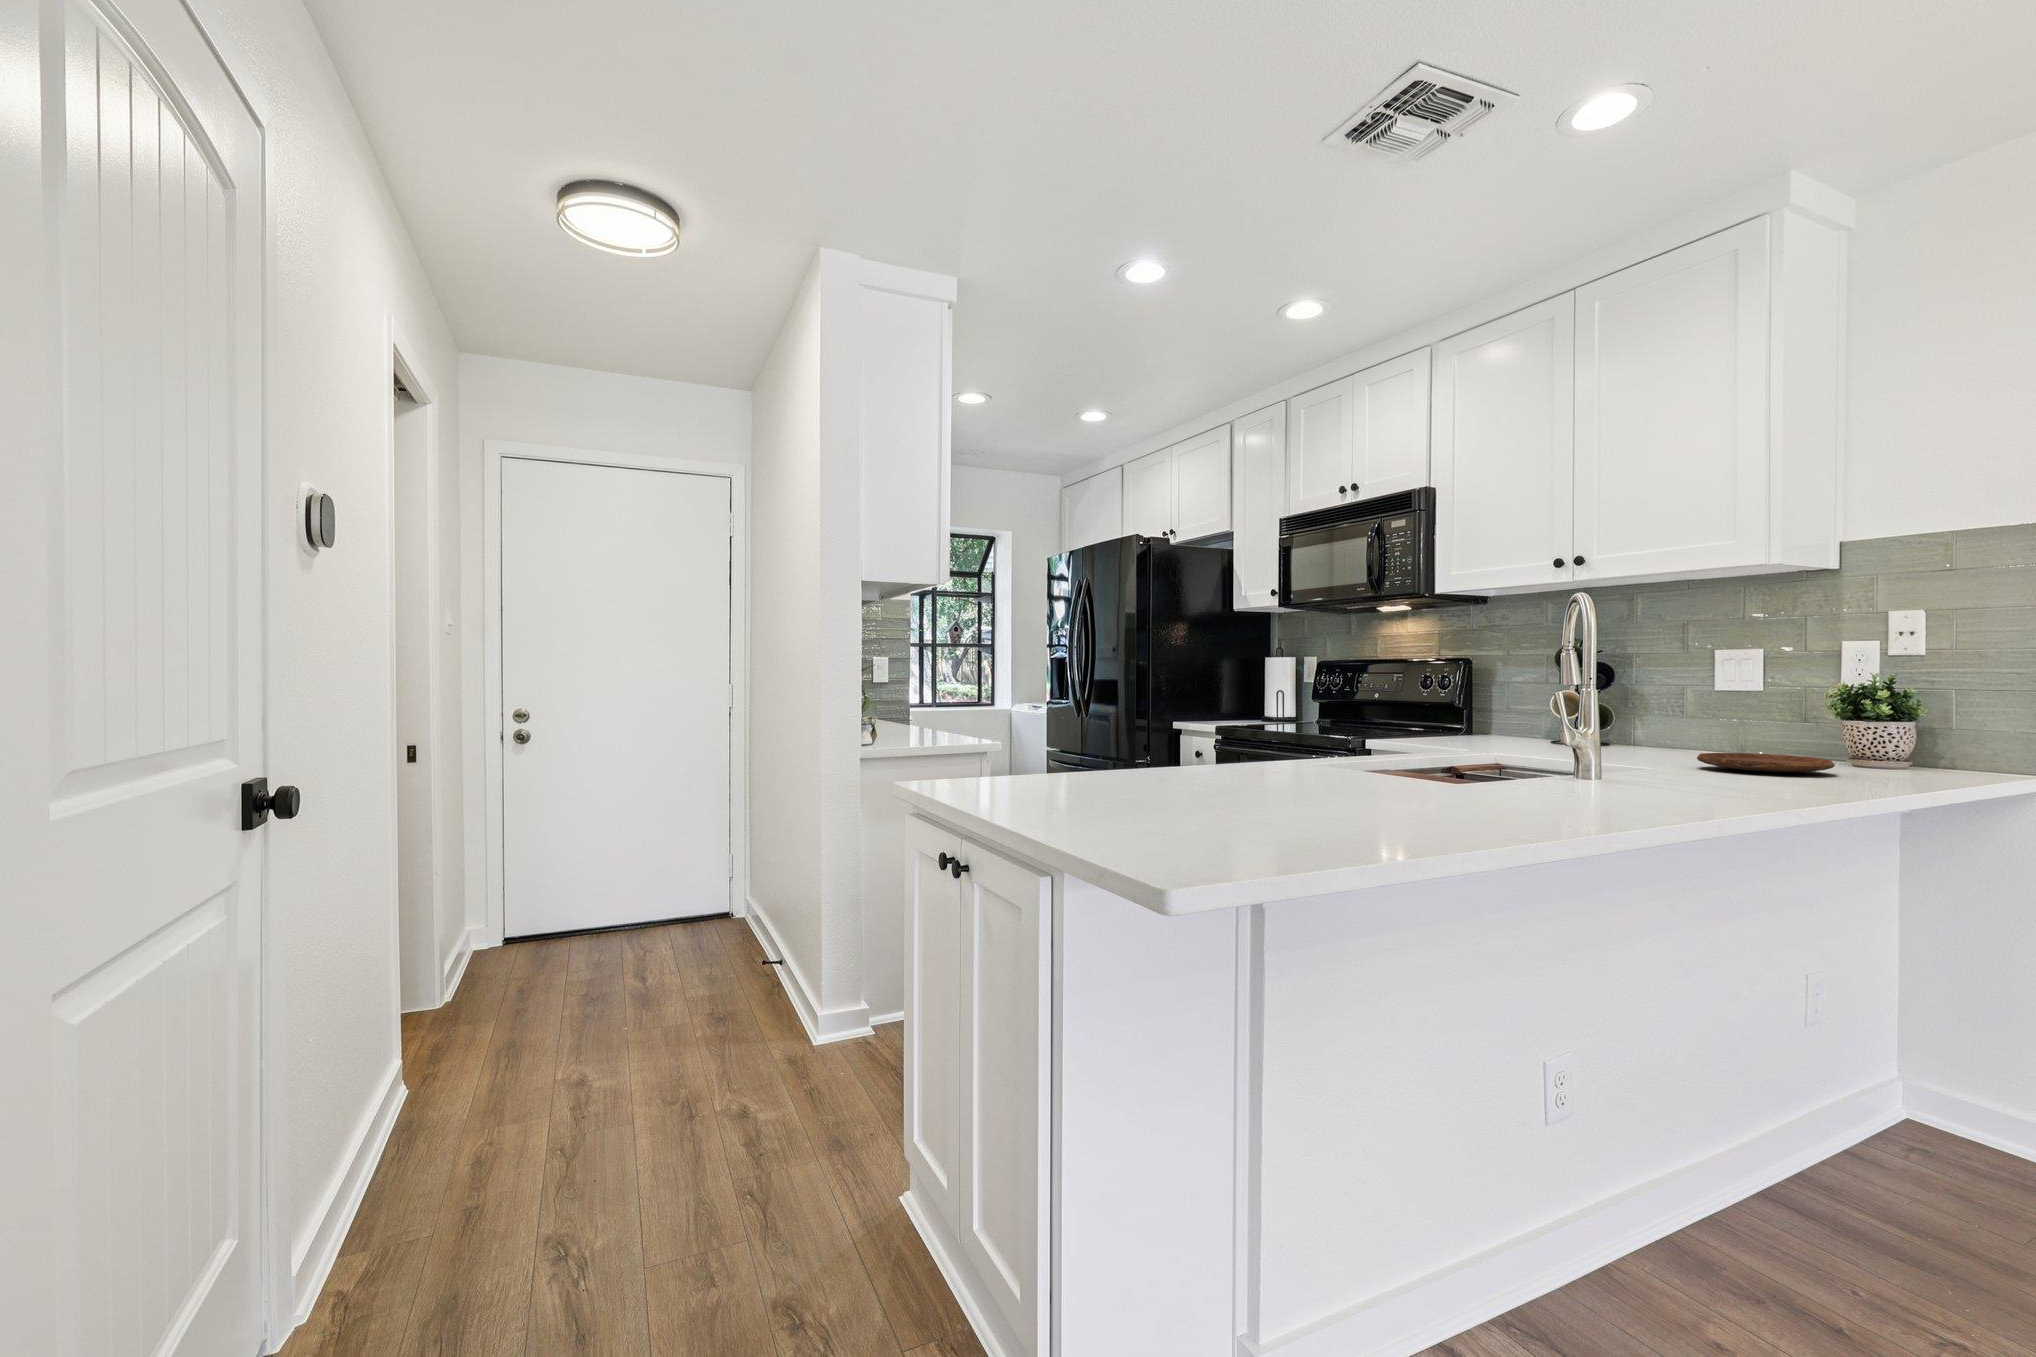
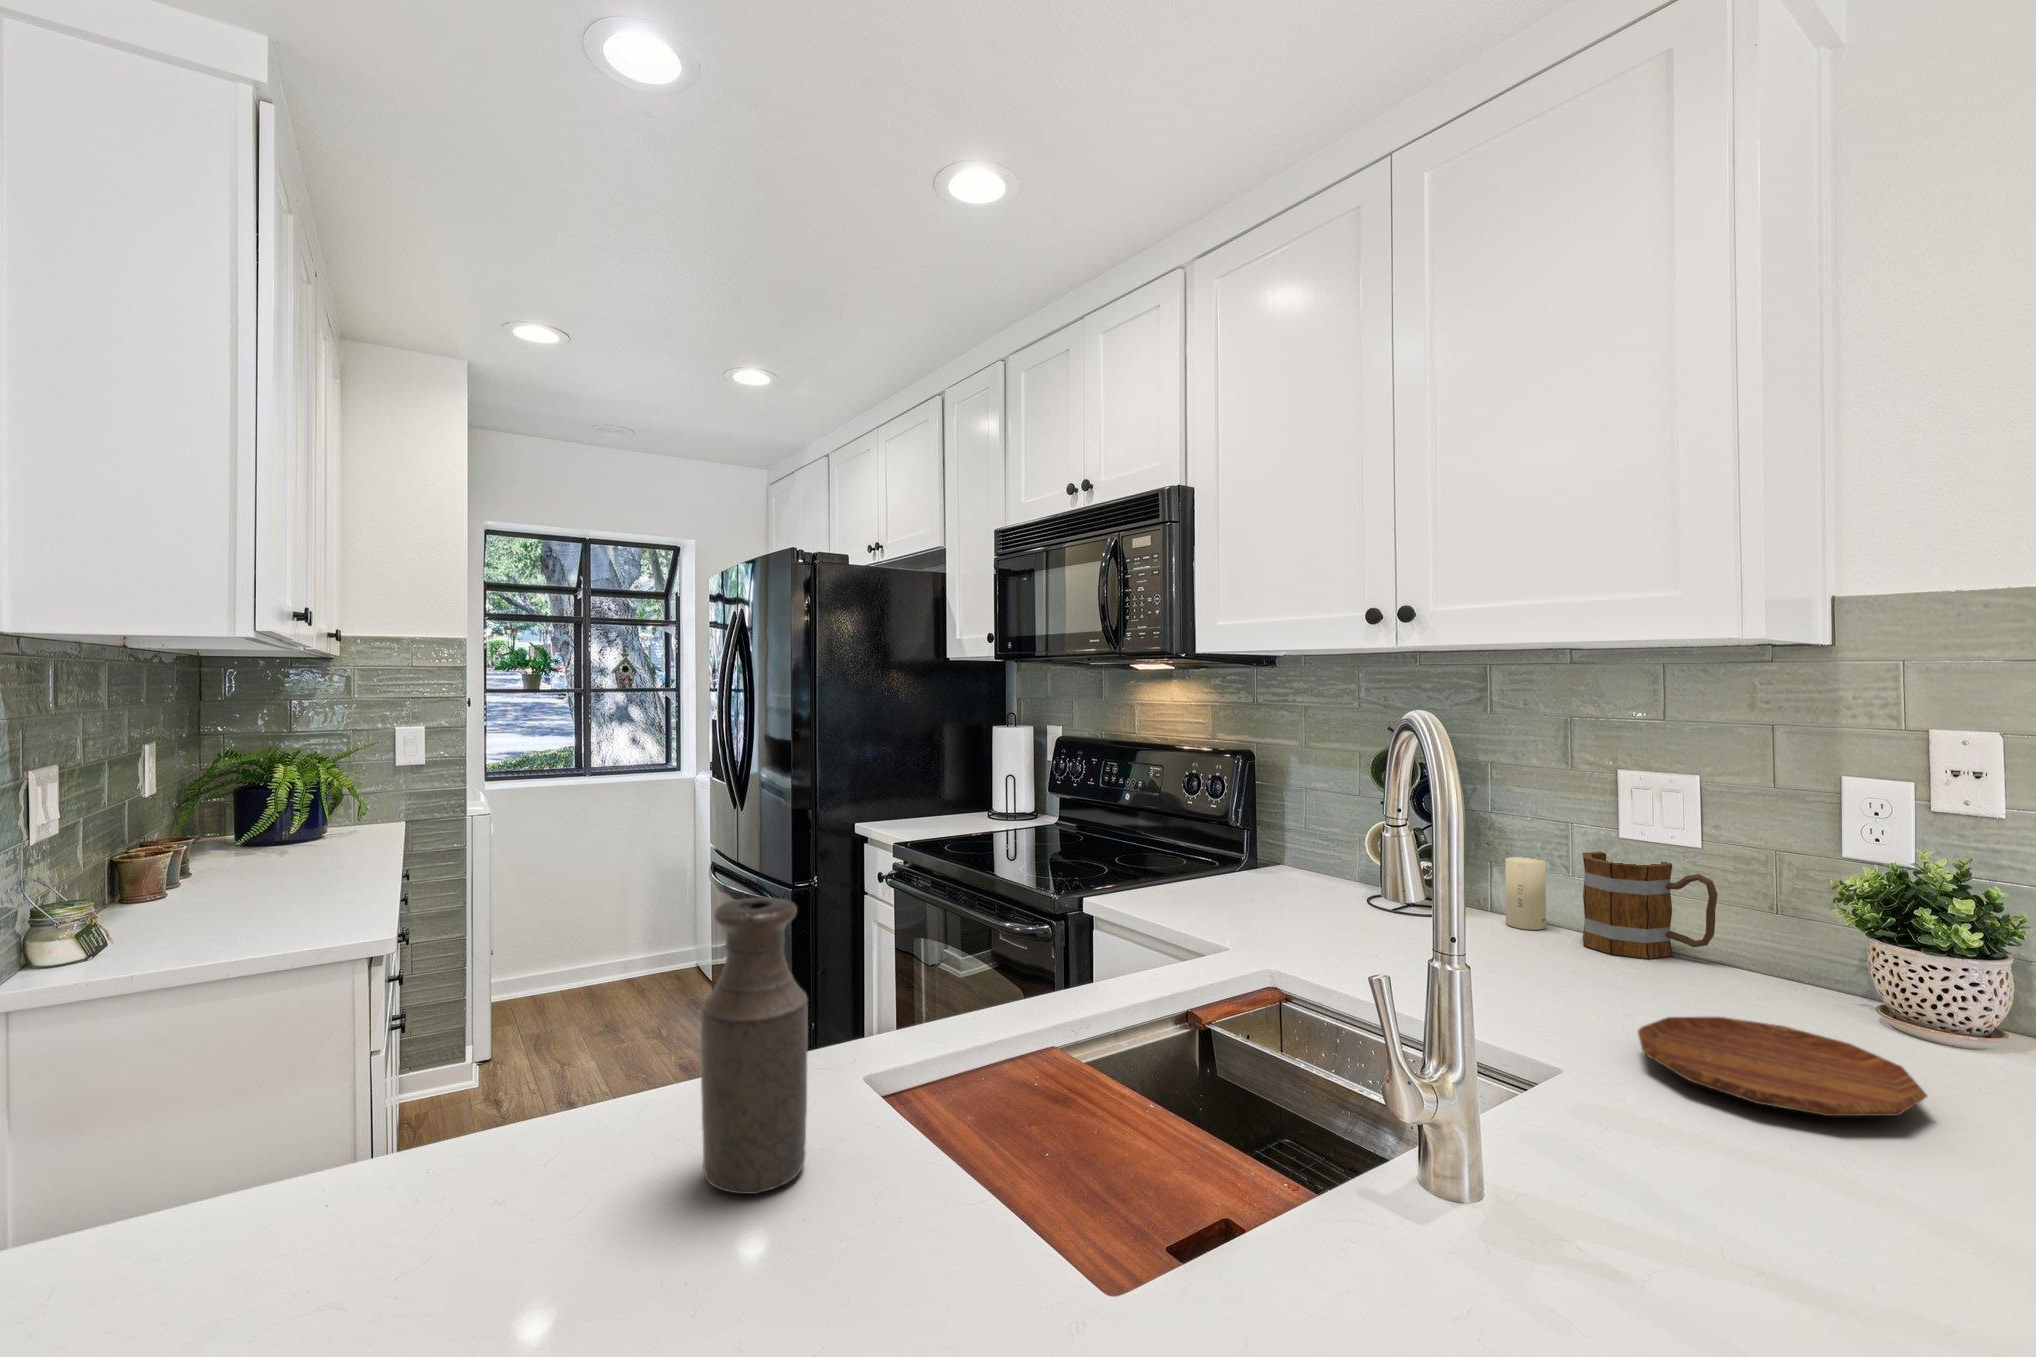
bottle: none [1268,662,1311,770] -> present [701,897,808,1195]
mug: none [1689,701,1772,755] -> present [1583,851,1718,959]
candle: none [1642,709,1668,750] -> present [1506,857,1546,930]

